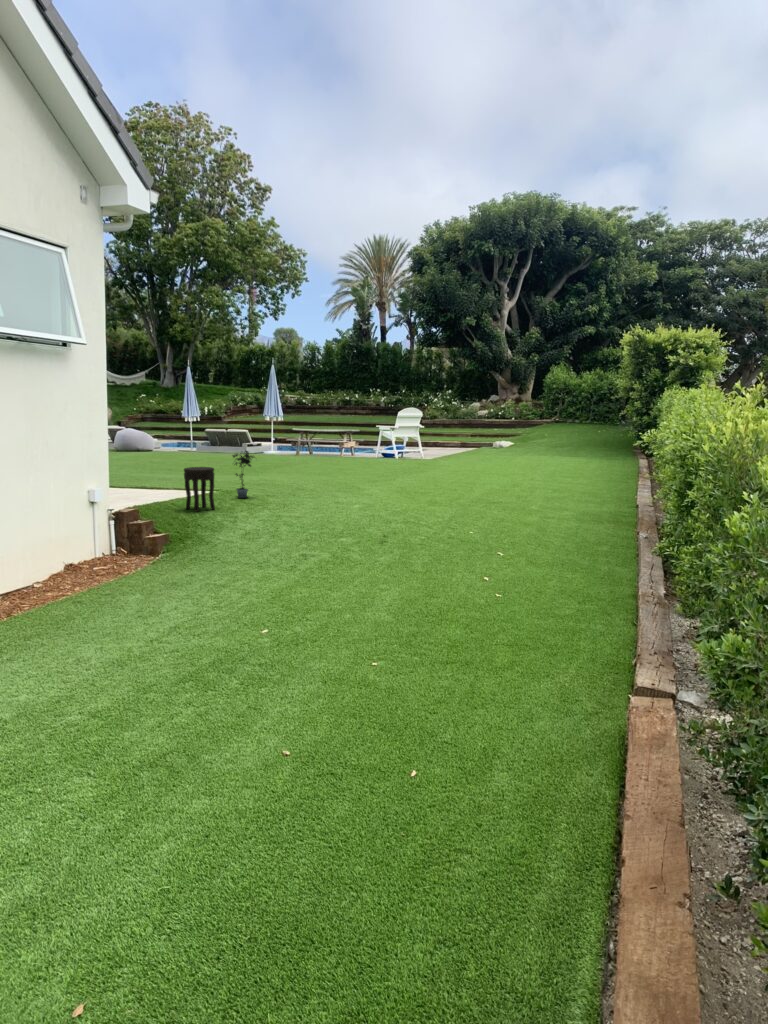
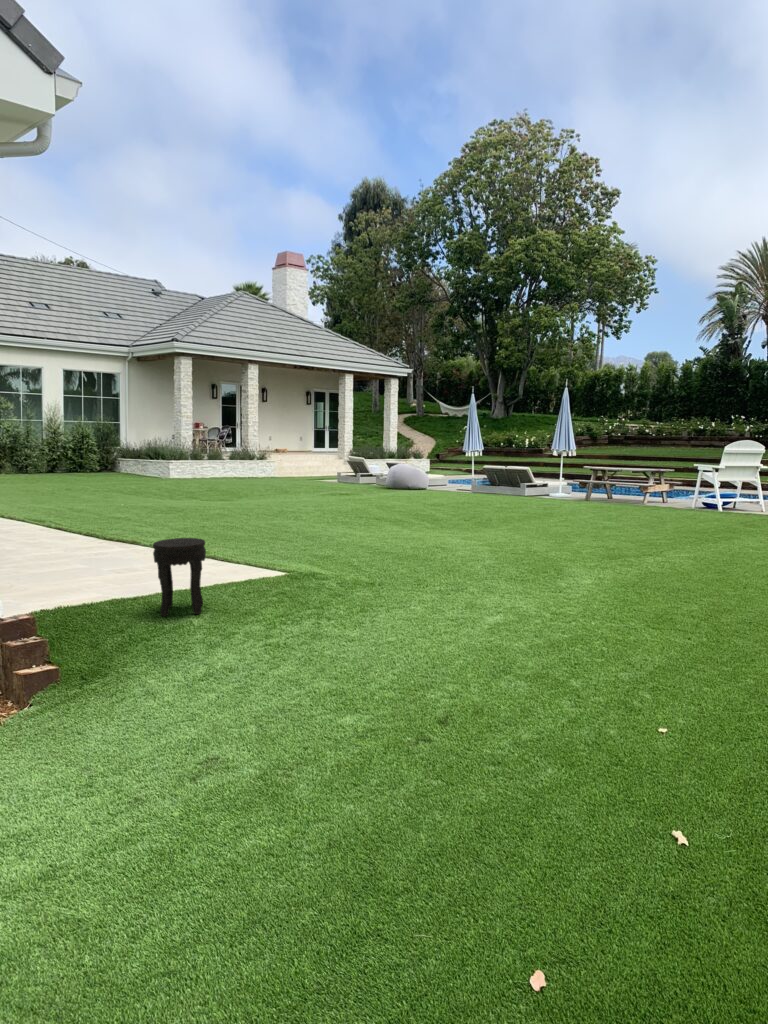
potted plant: present [233,450,254,498] -> none [278,507,315,591]

